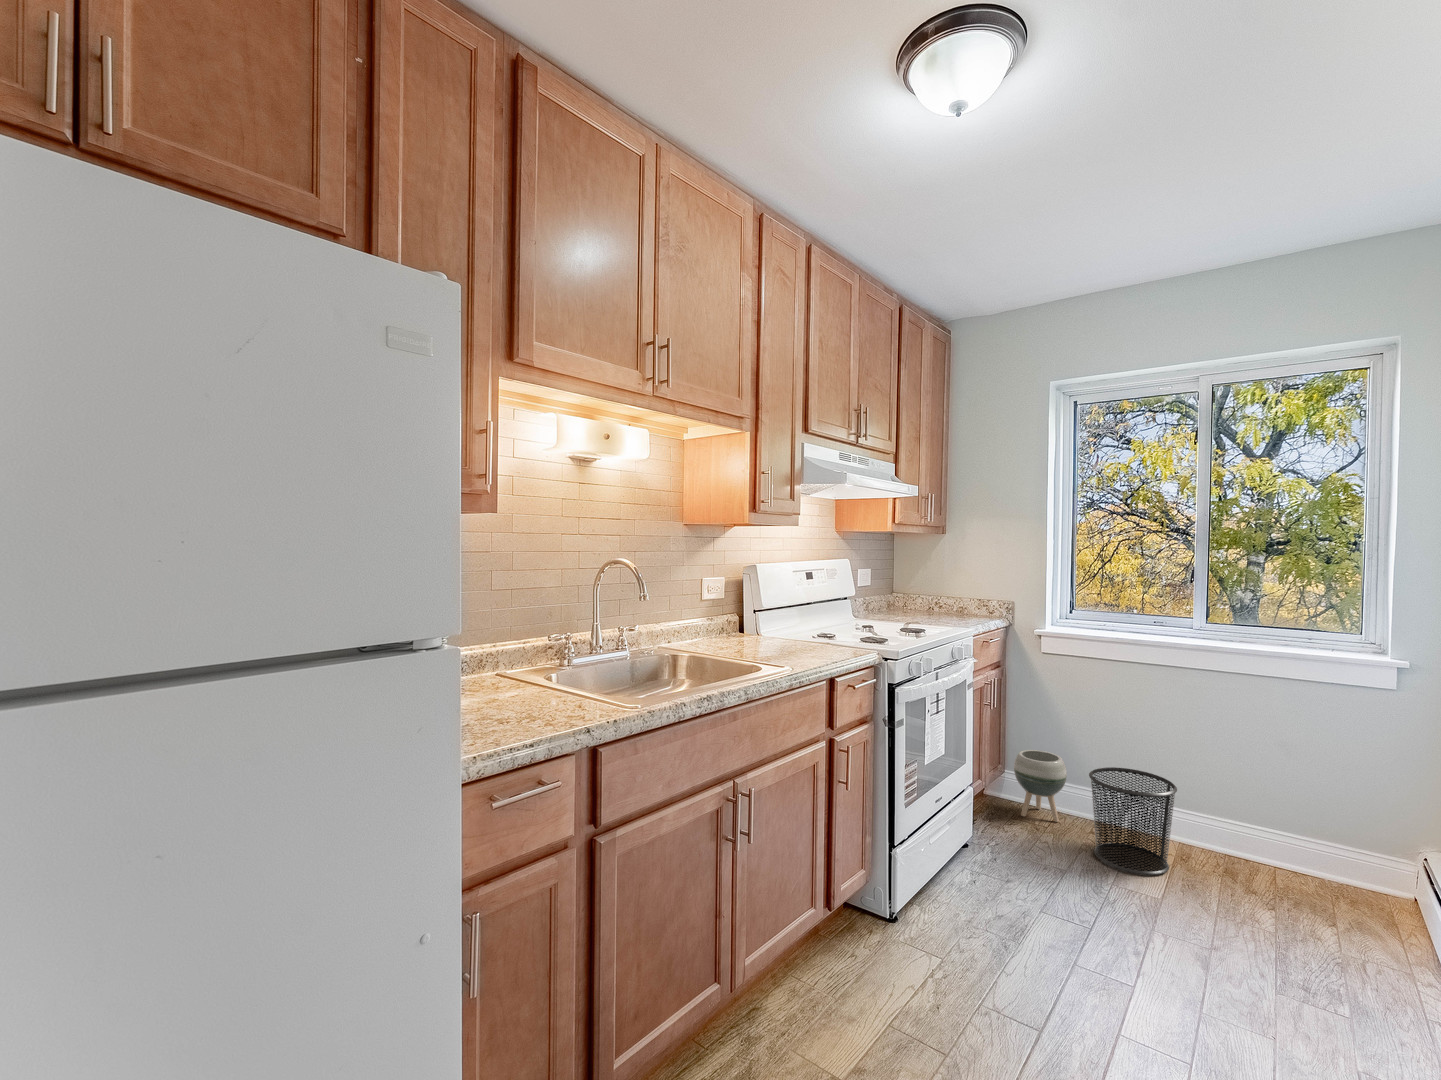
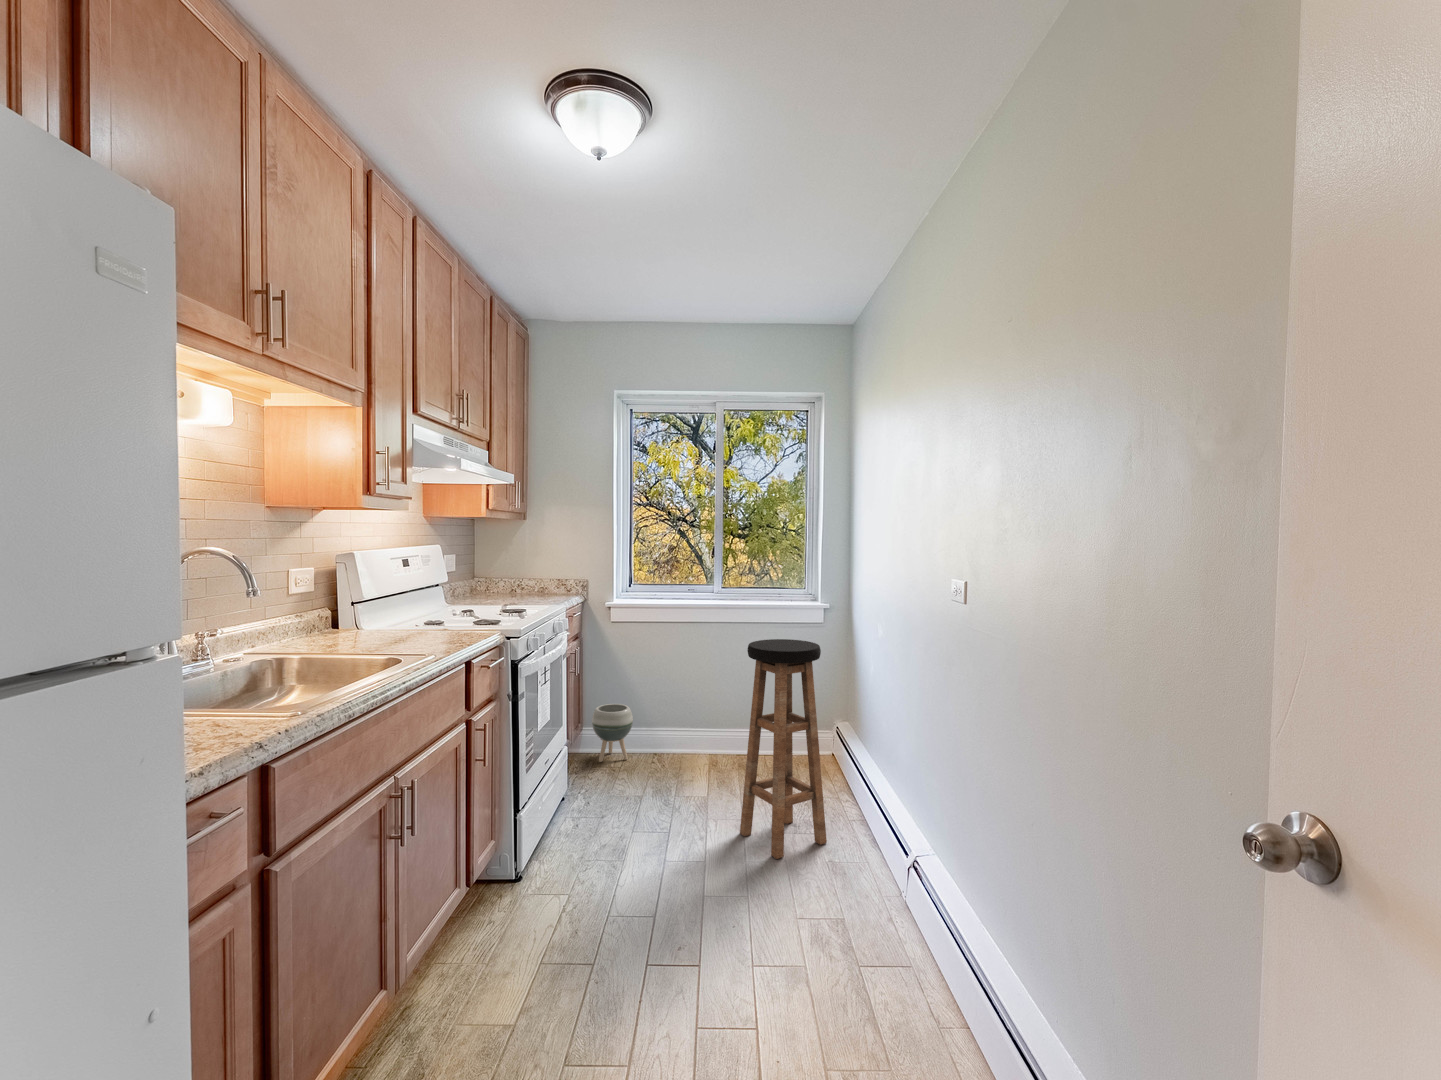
bar stool: none [1198,705,1360,1040] -> present [740,639,827,859]
waste bin: present [1089,767,1177,875] -> none [654,704,712,783]

